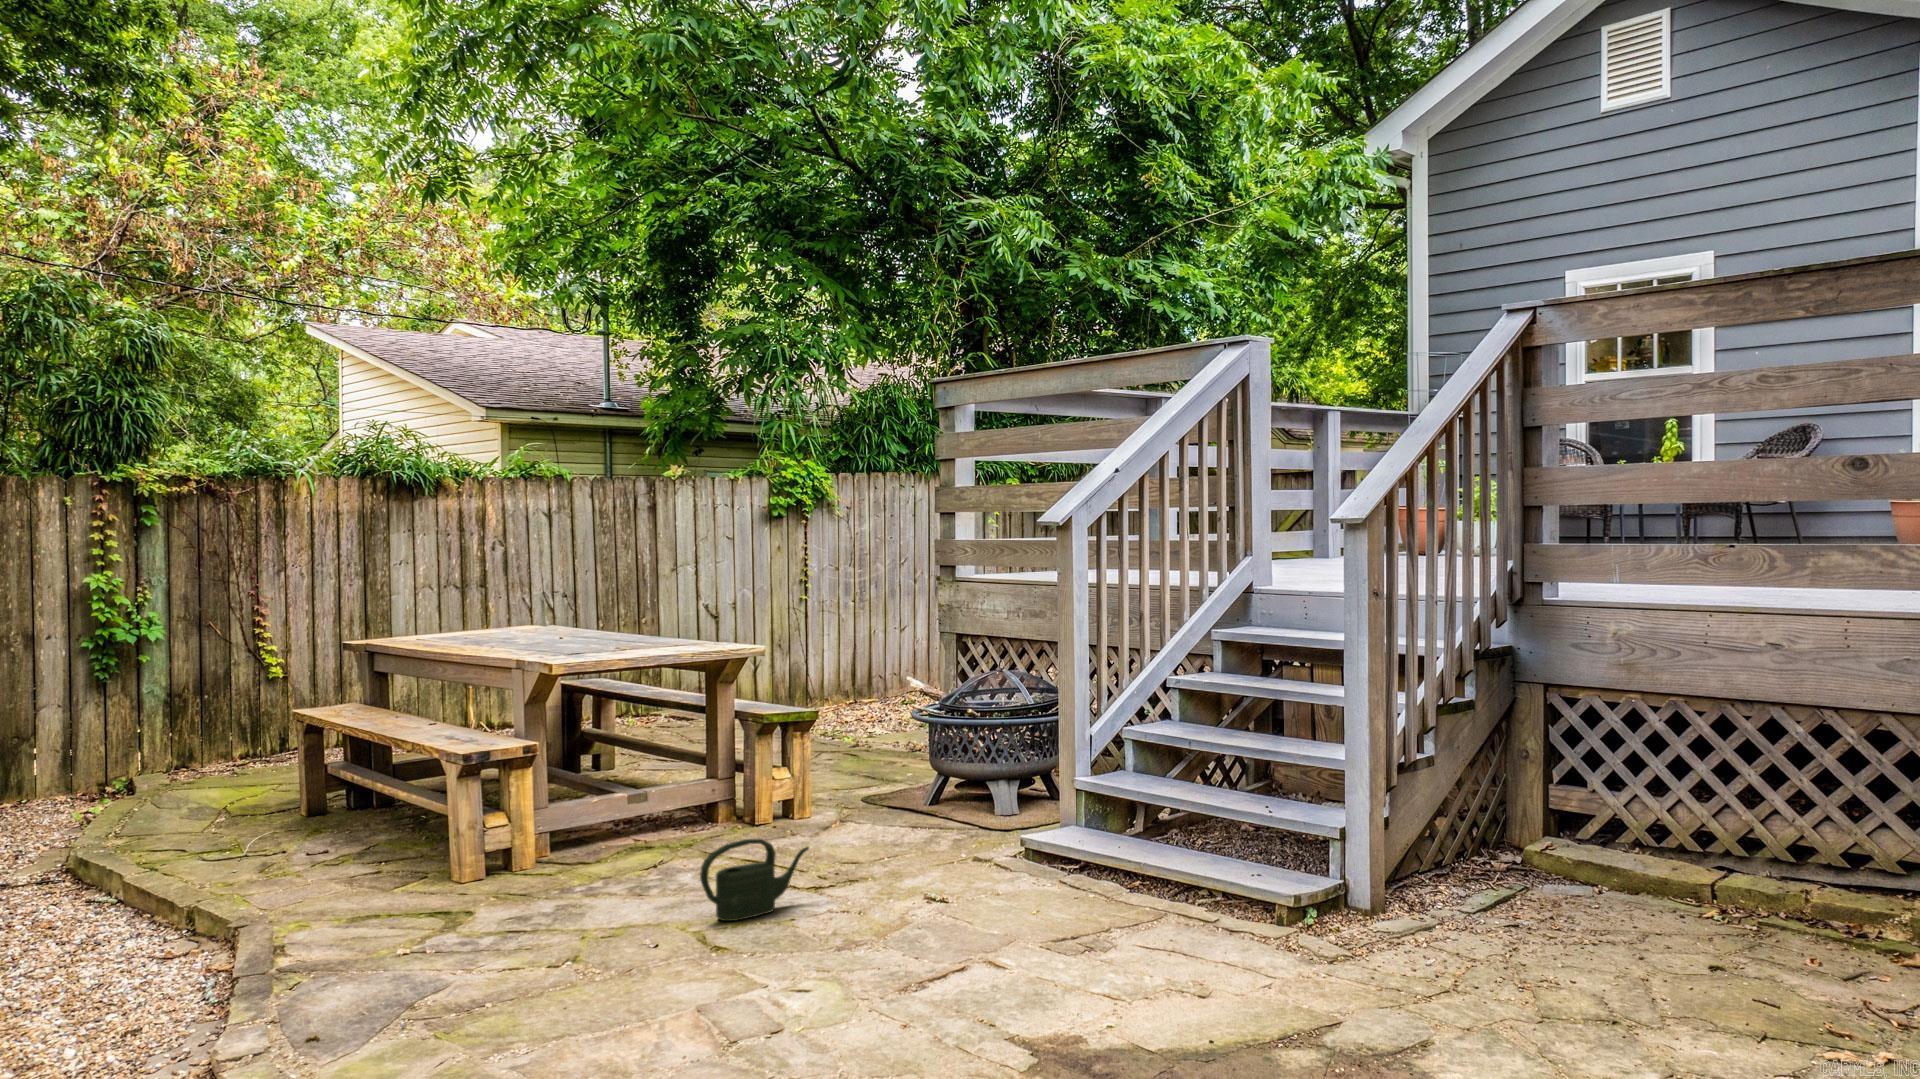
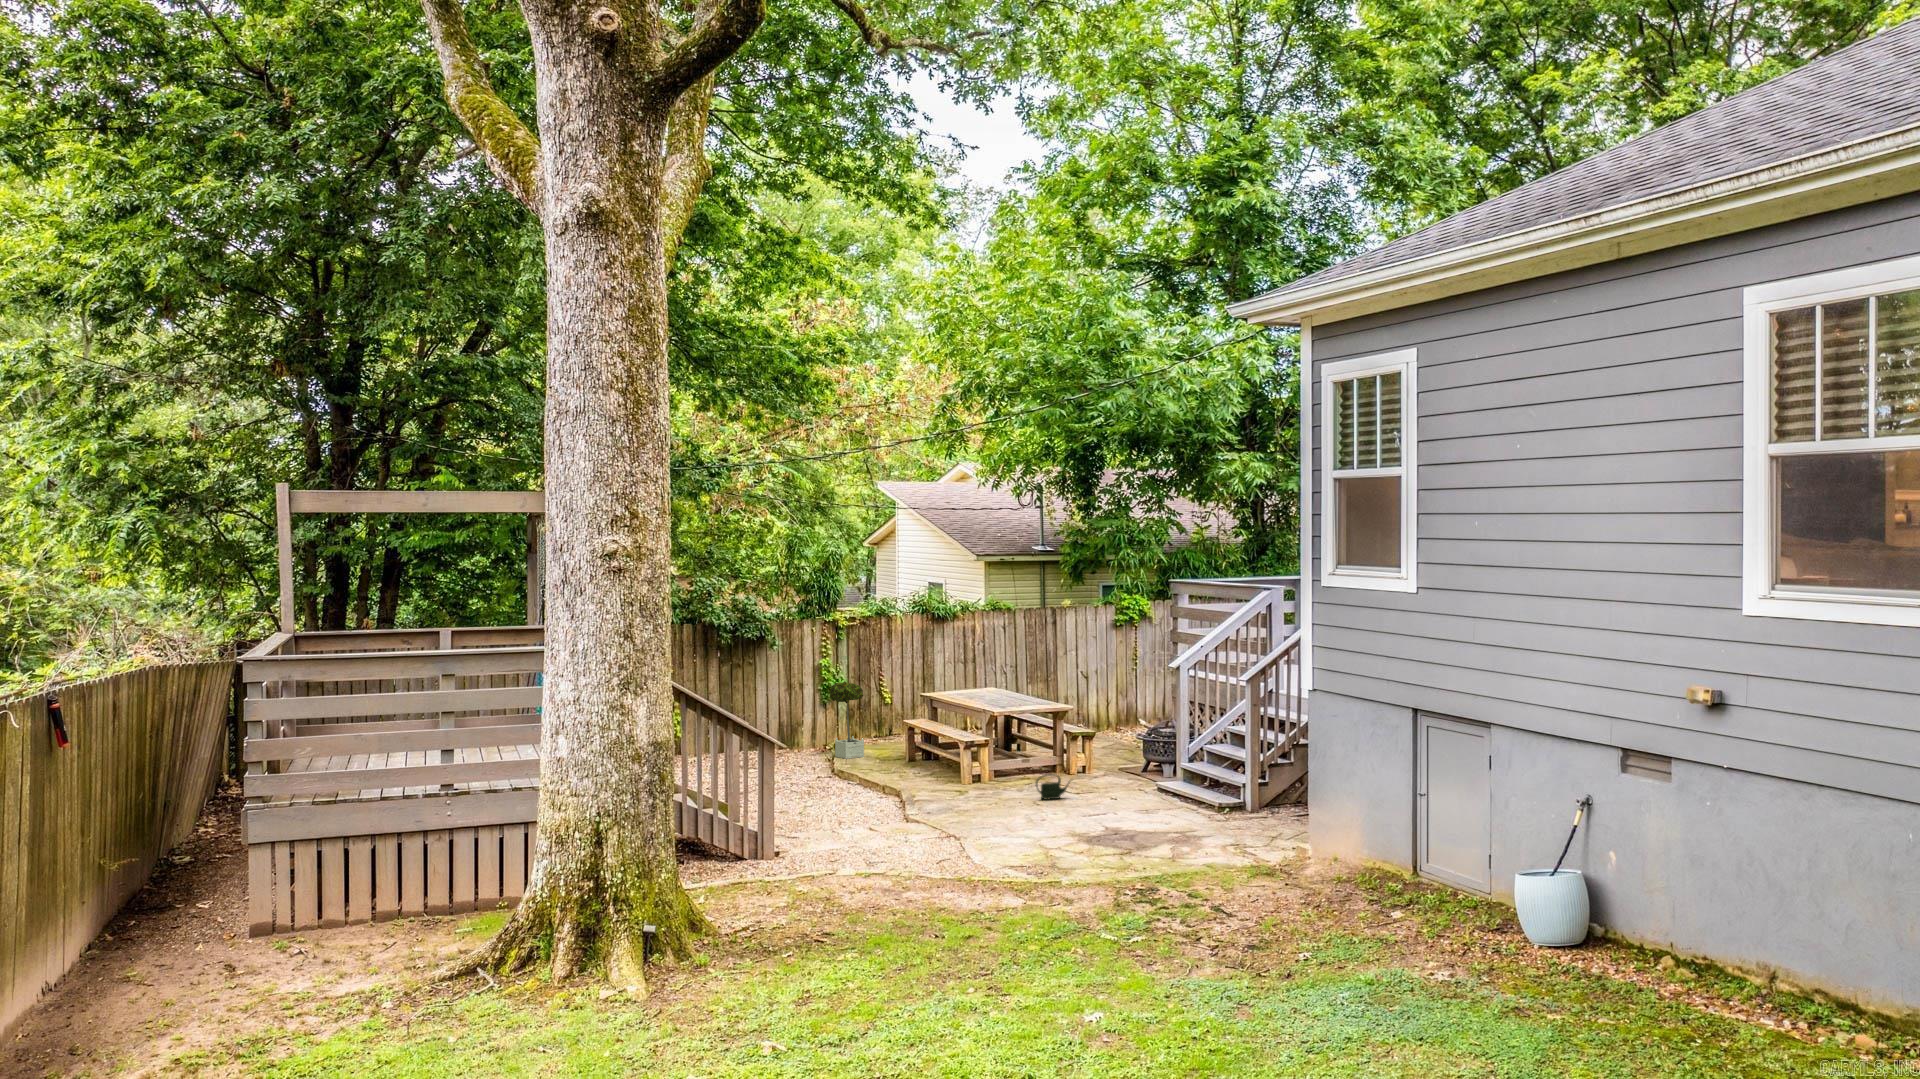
potted tree: none [93,619,194,818] -> present [830,681,864,759]

